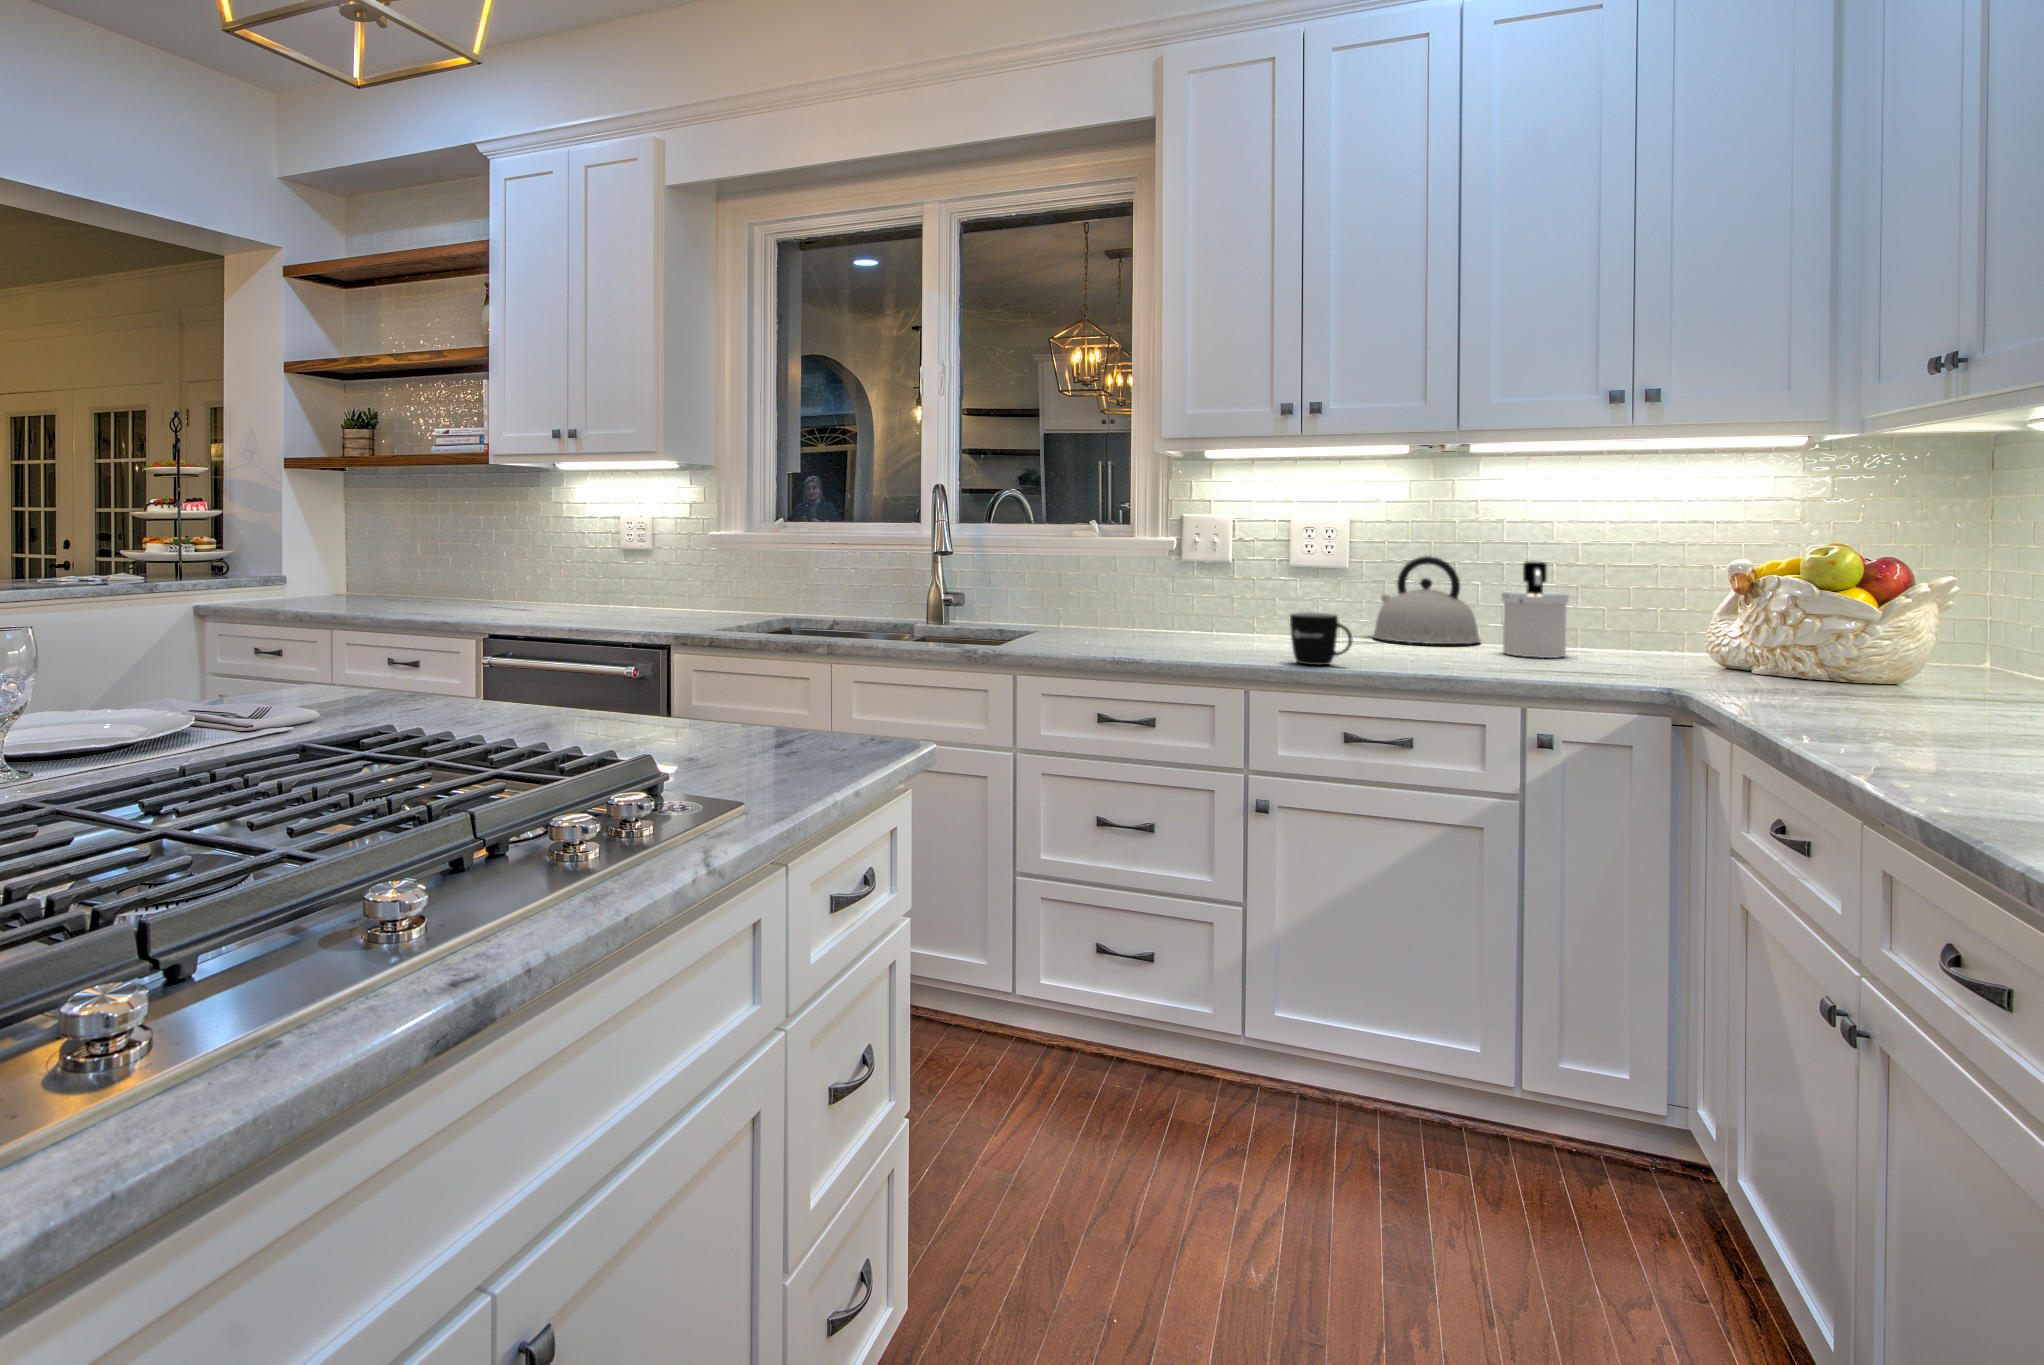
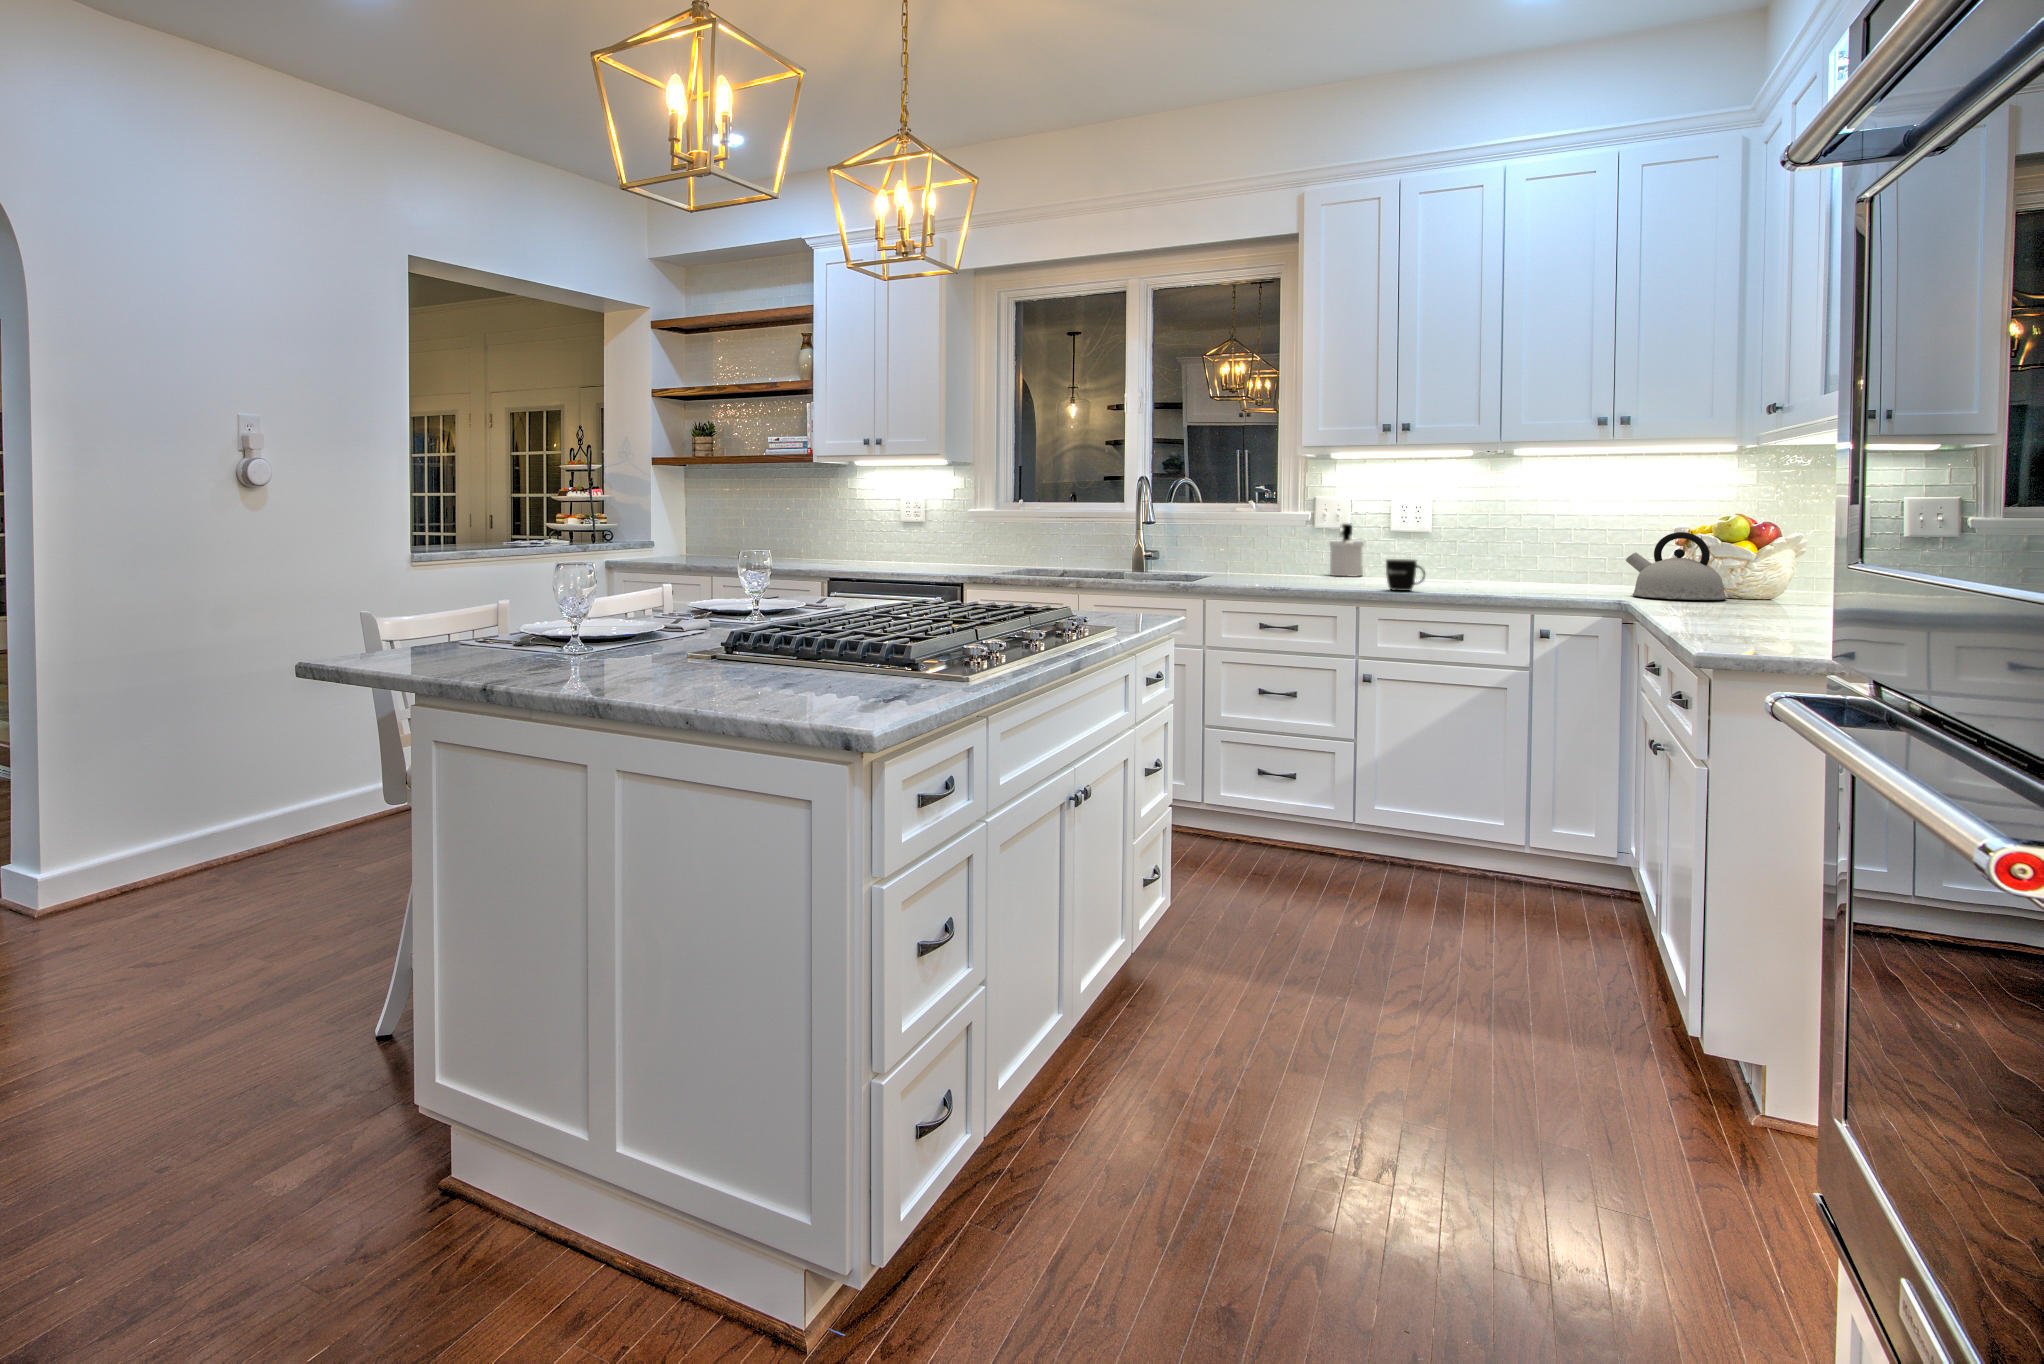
kettle: present [1373,556,1480,644] -> present [1626,532,1727,600]
soap dispenser: present [1501,561,1569,658] -> present [1329,524,1364,576]

